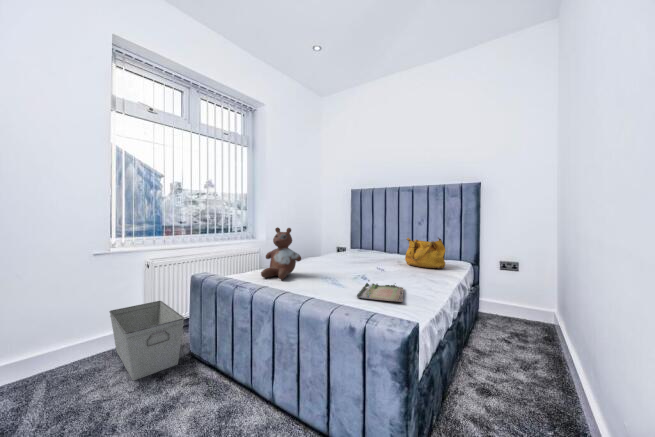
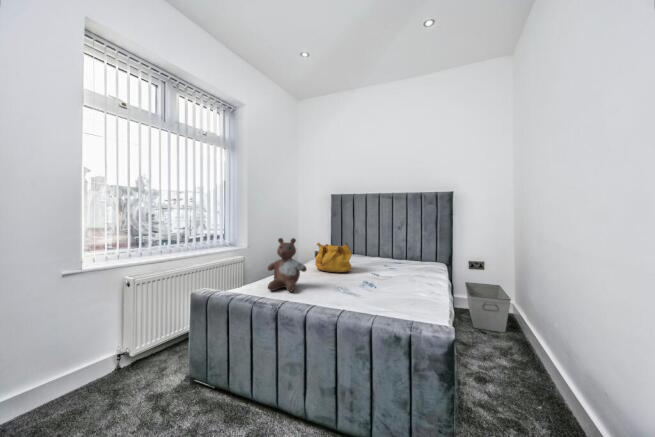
handbag: present [405,237,445,269] -> present [315,243,351,272]
tray: present [357,283,403,302] -> none [374,288,420,308]
storage bin: present [109,301,184,381] -> present [465,282,511,332]

